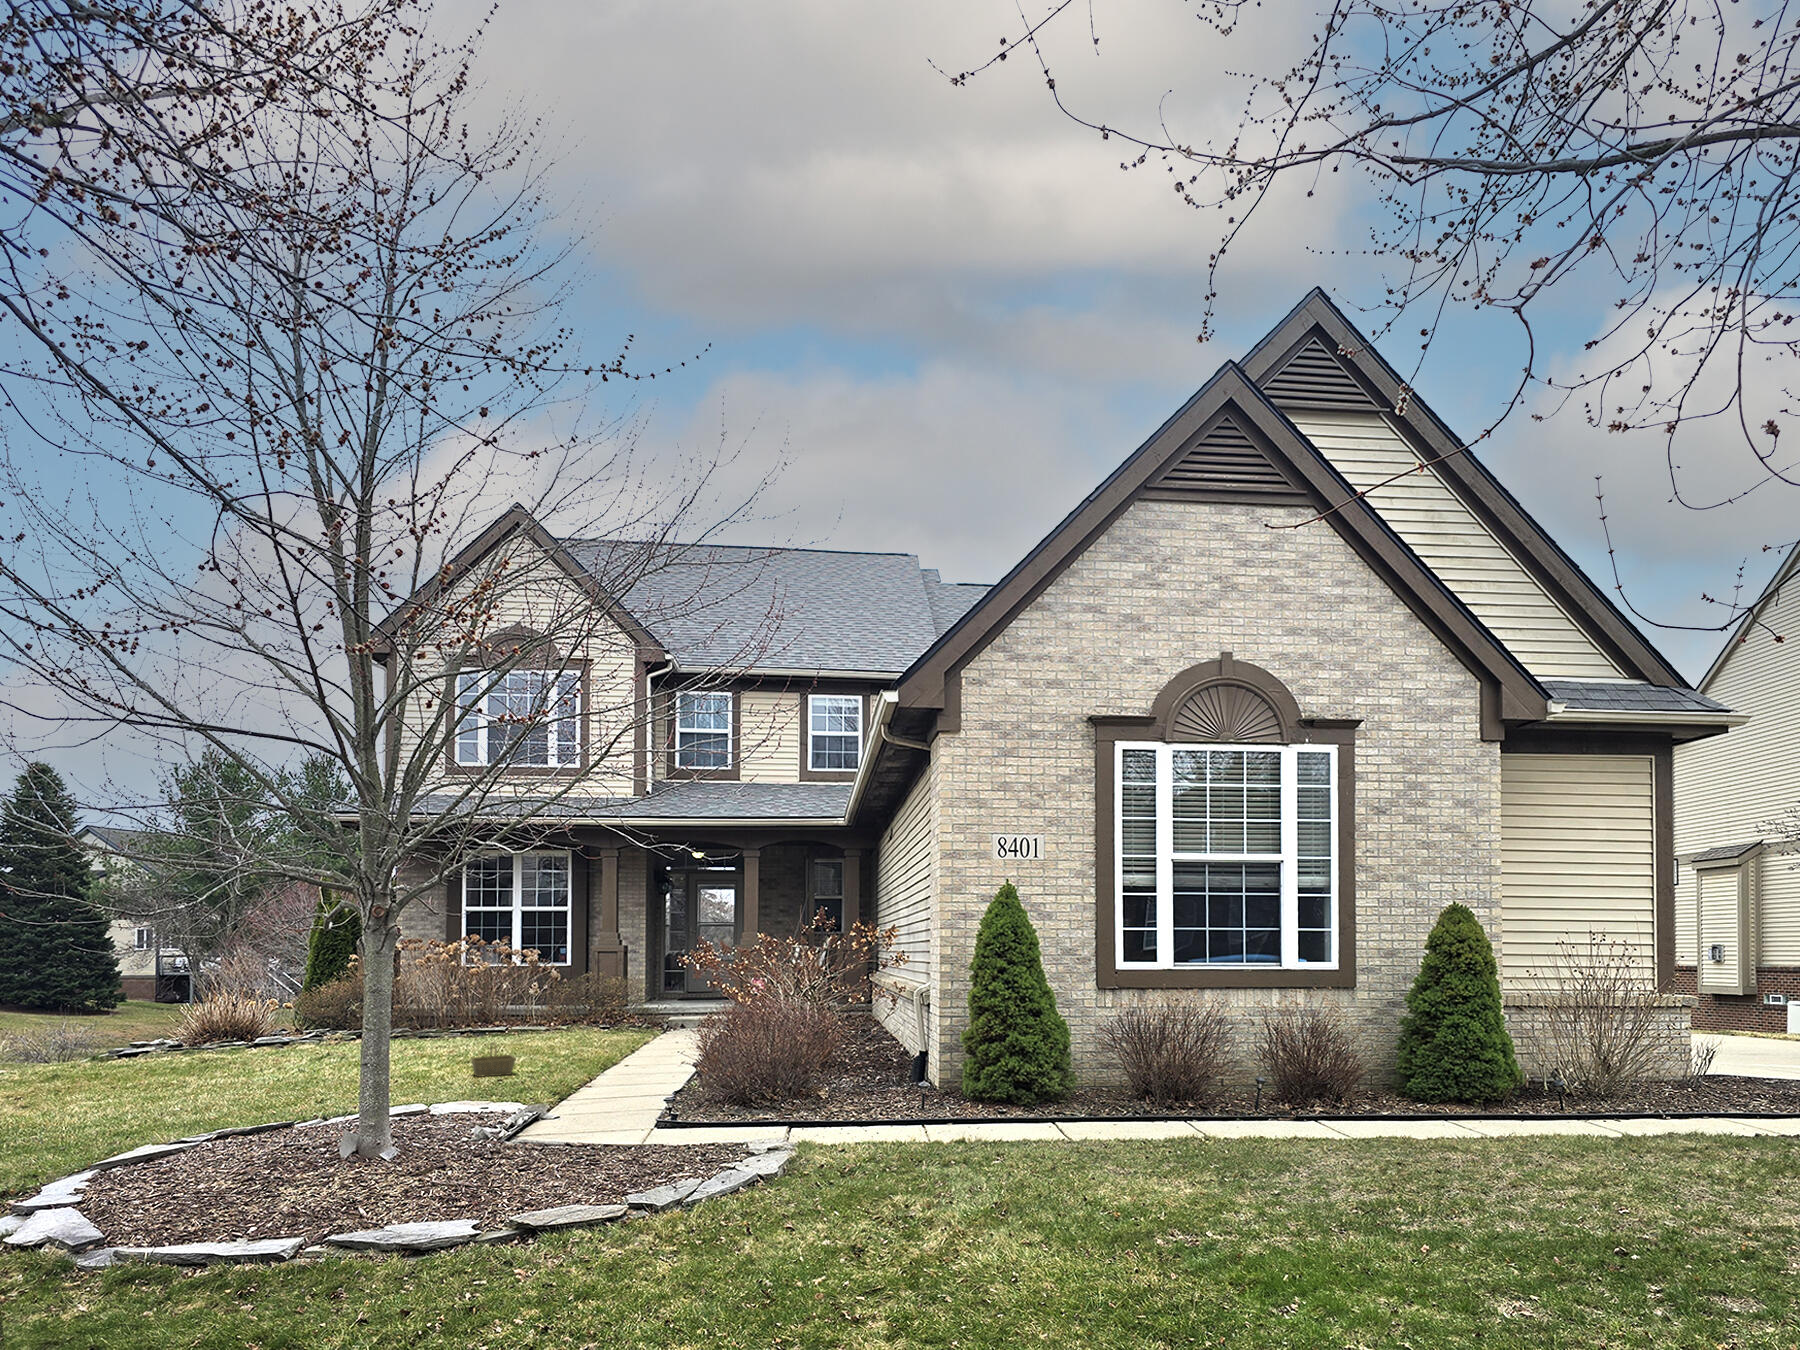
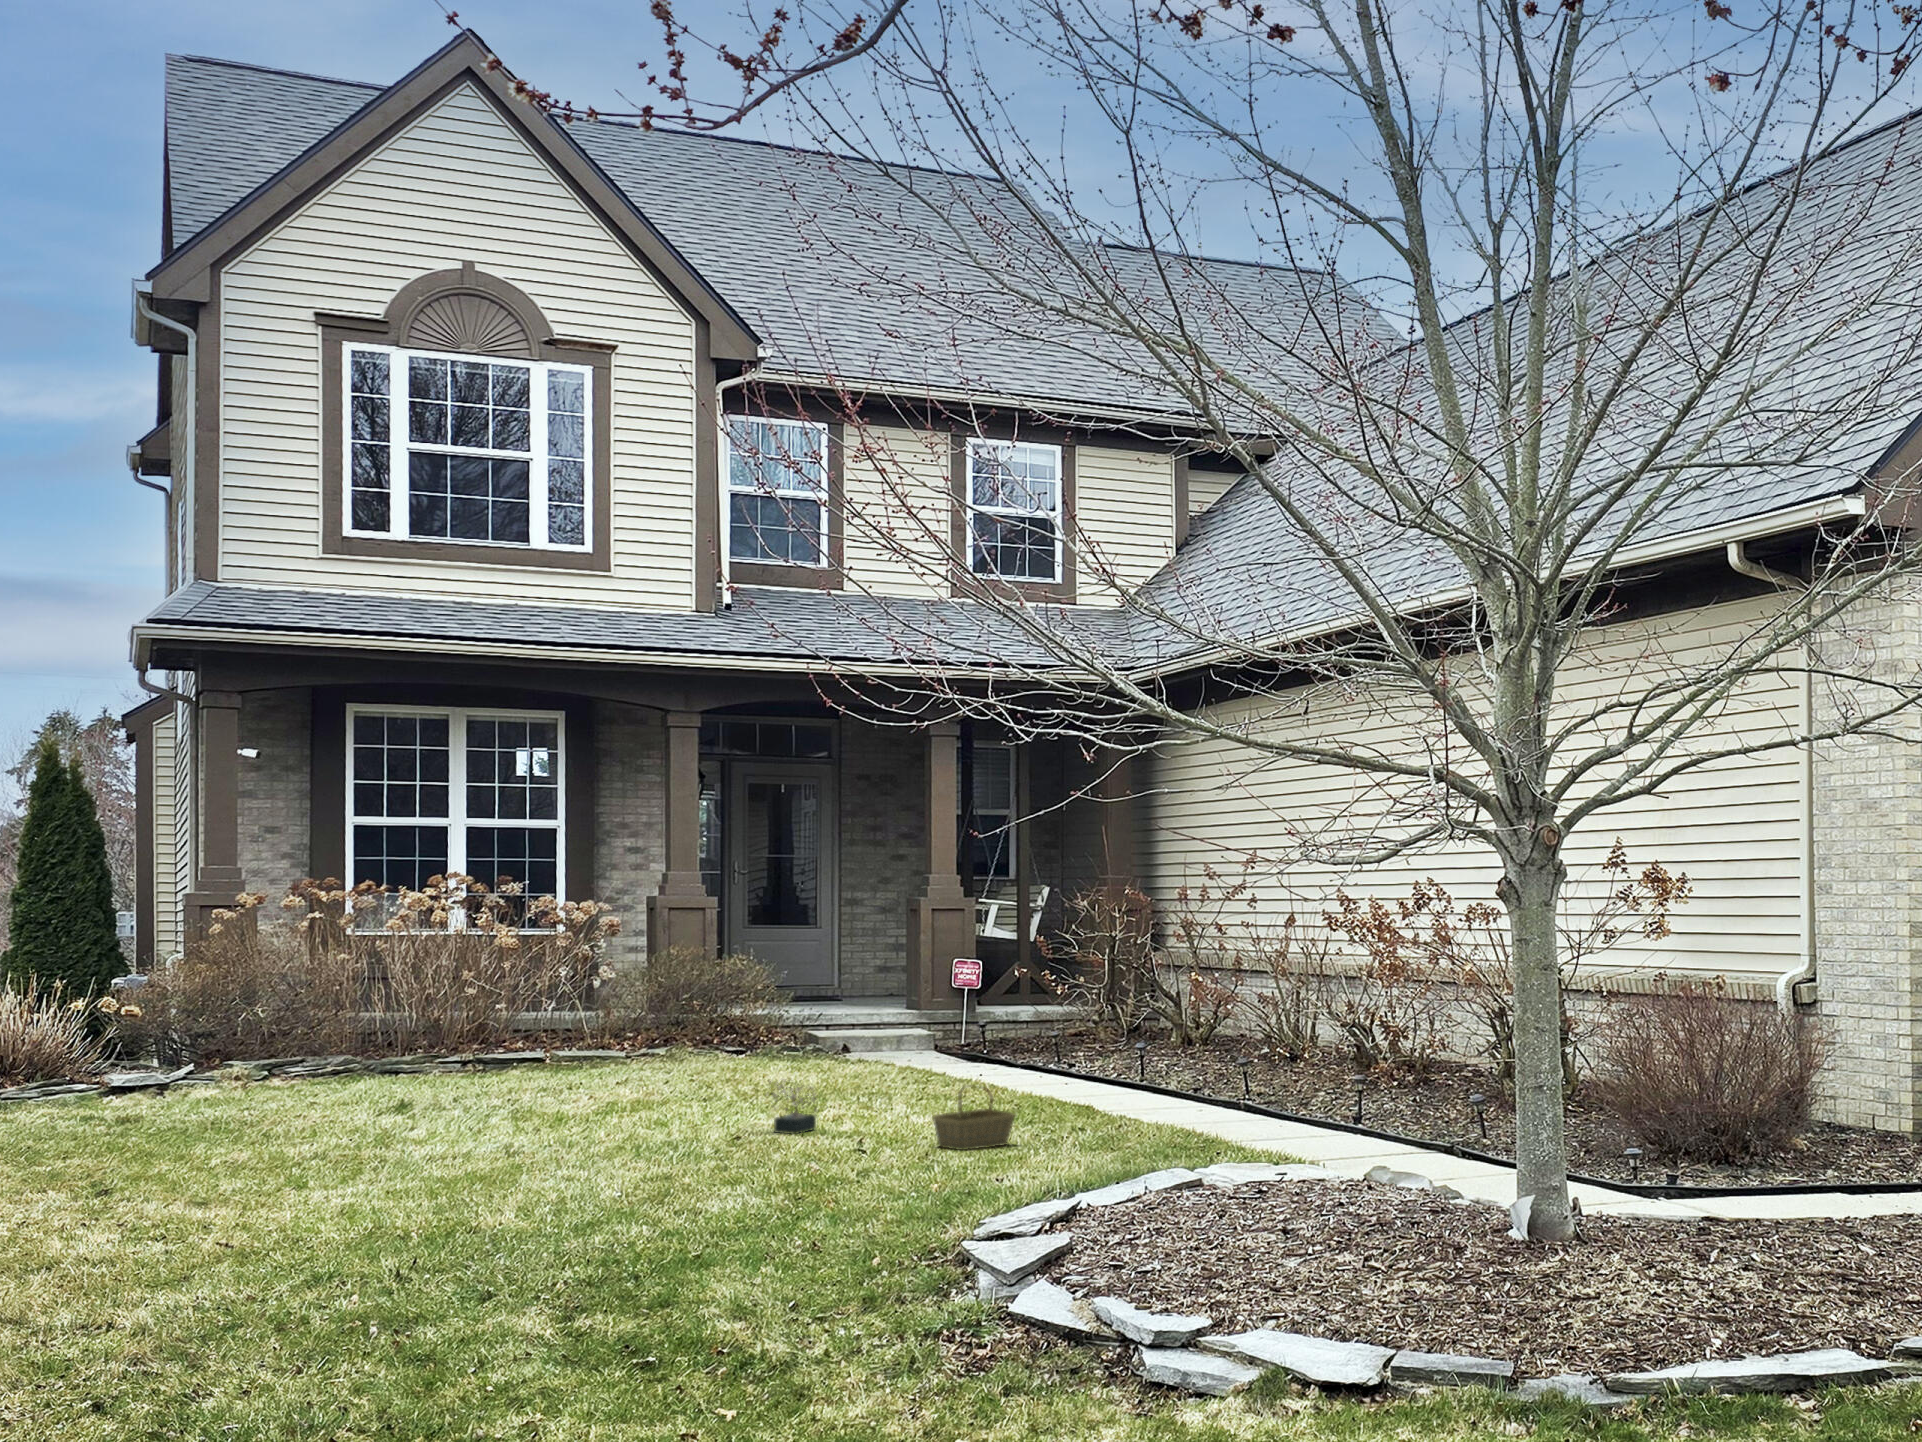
decorative plant: none [426,1037,460,1066] -> present [770,1080,817,1134]

